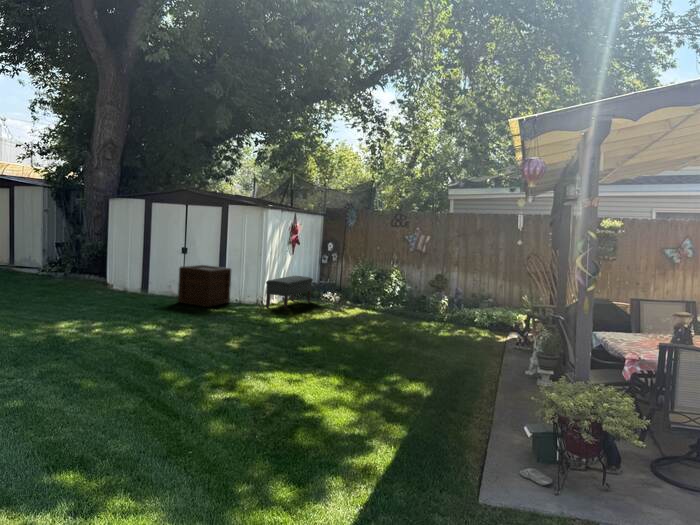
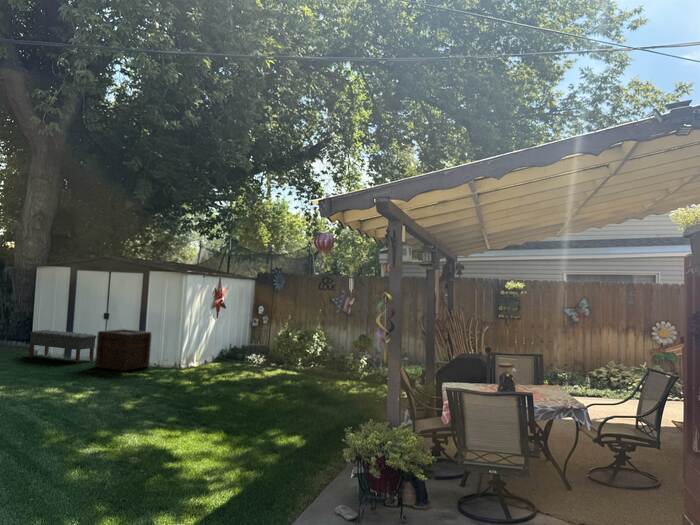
bench: present [266,276,313,310] -> present [29,330,96,363]

